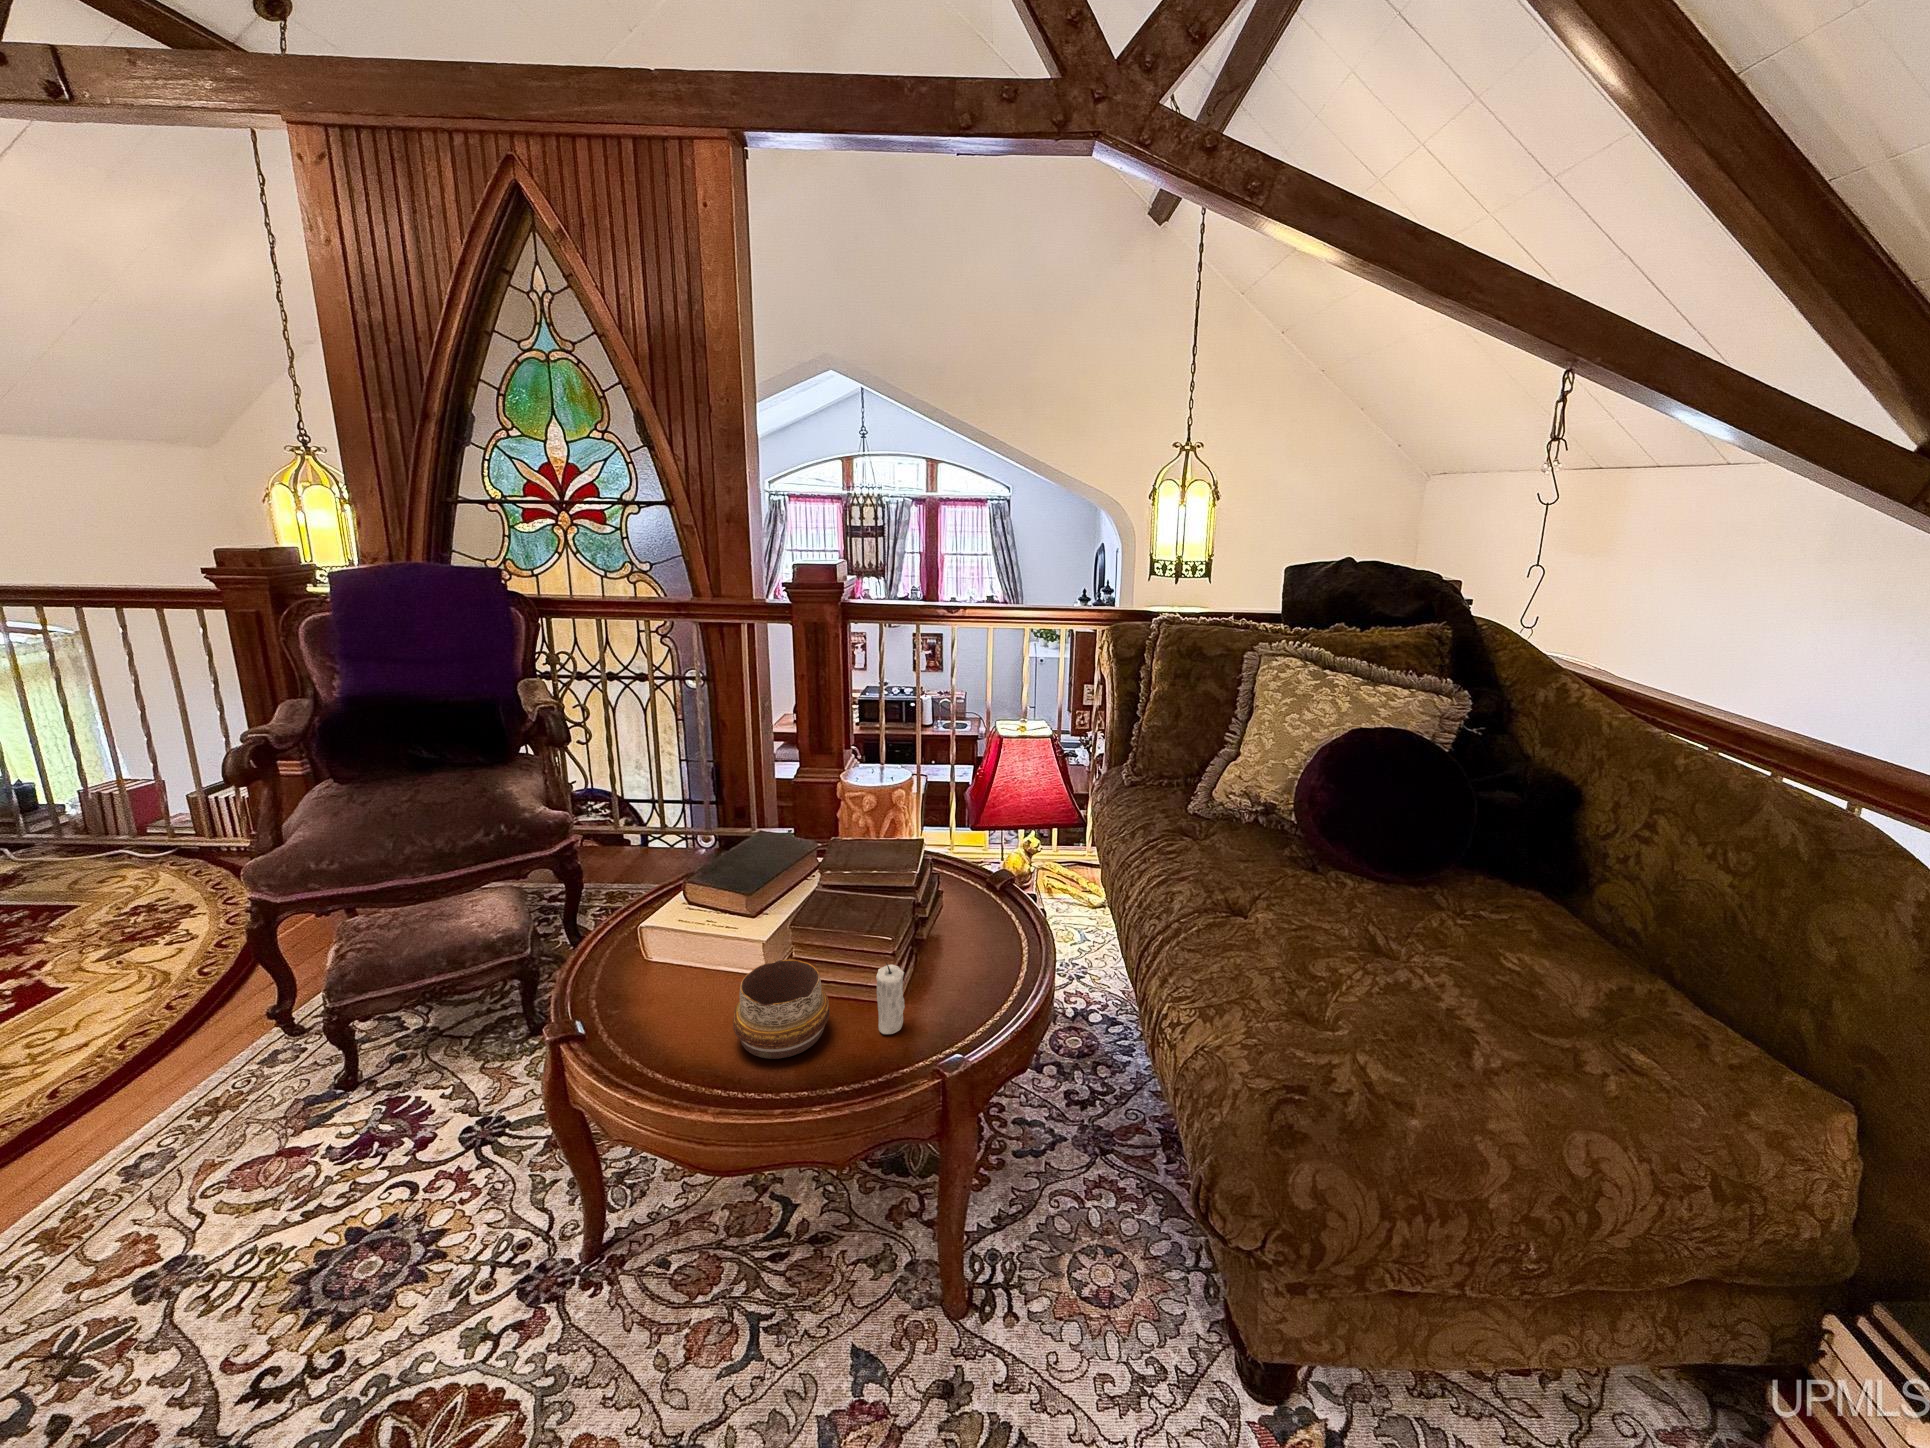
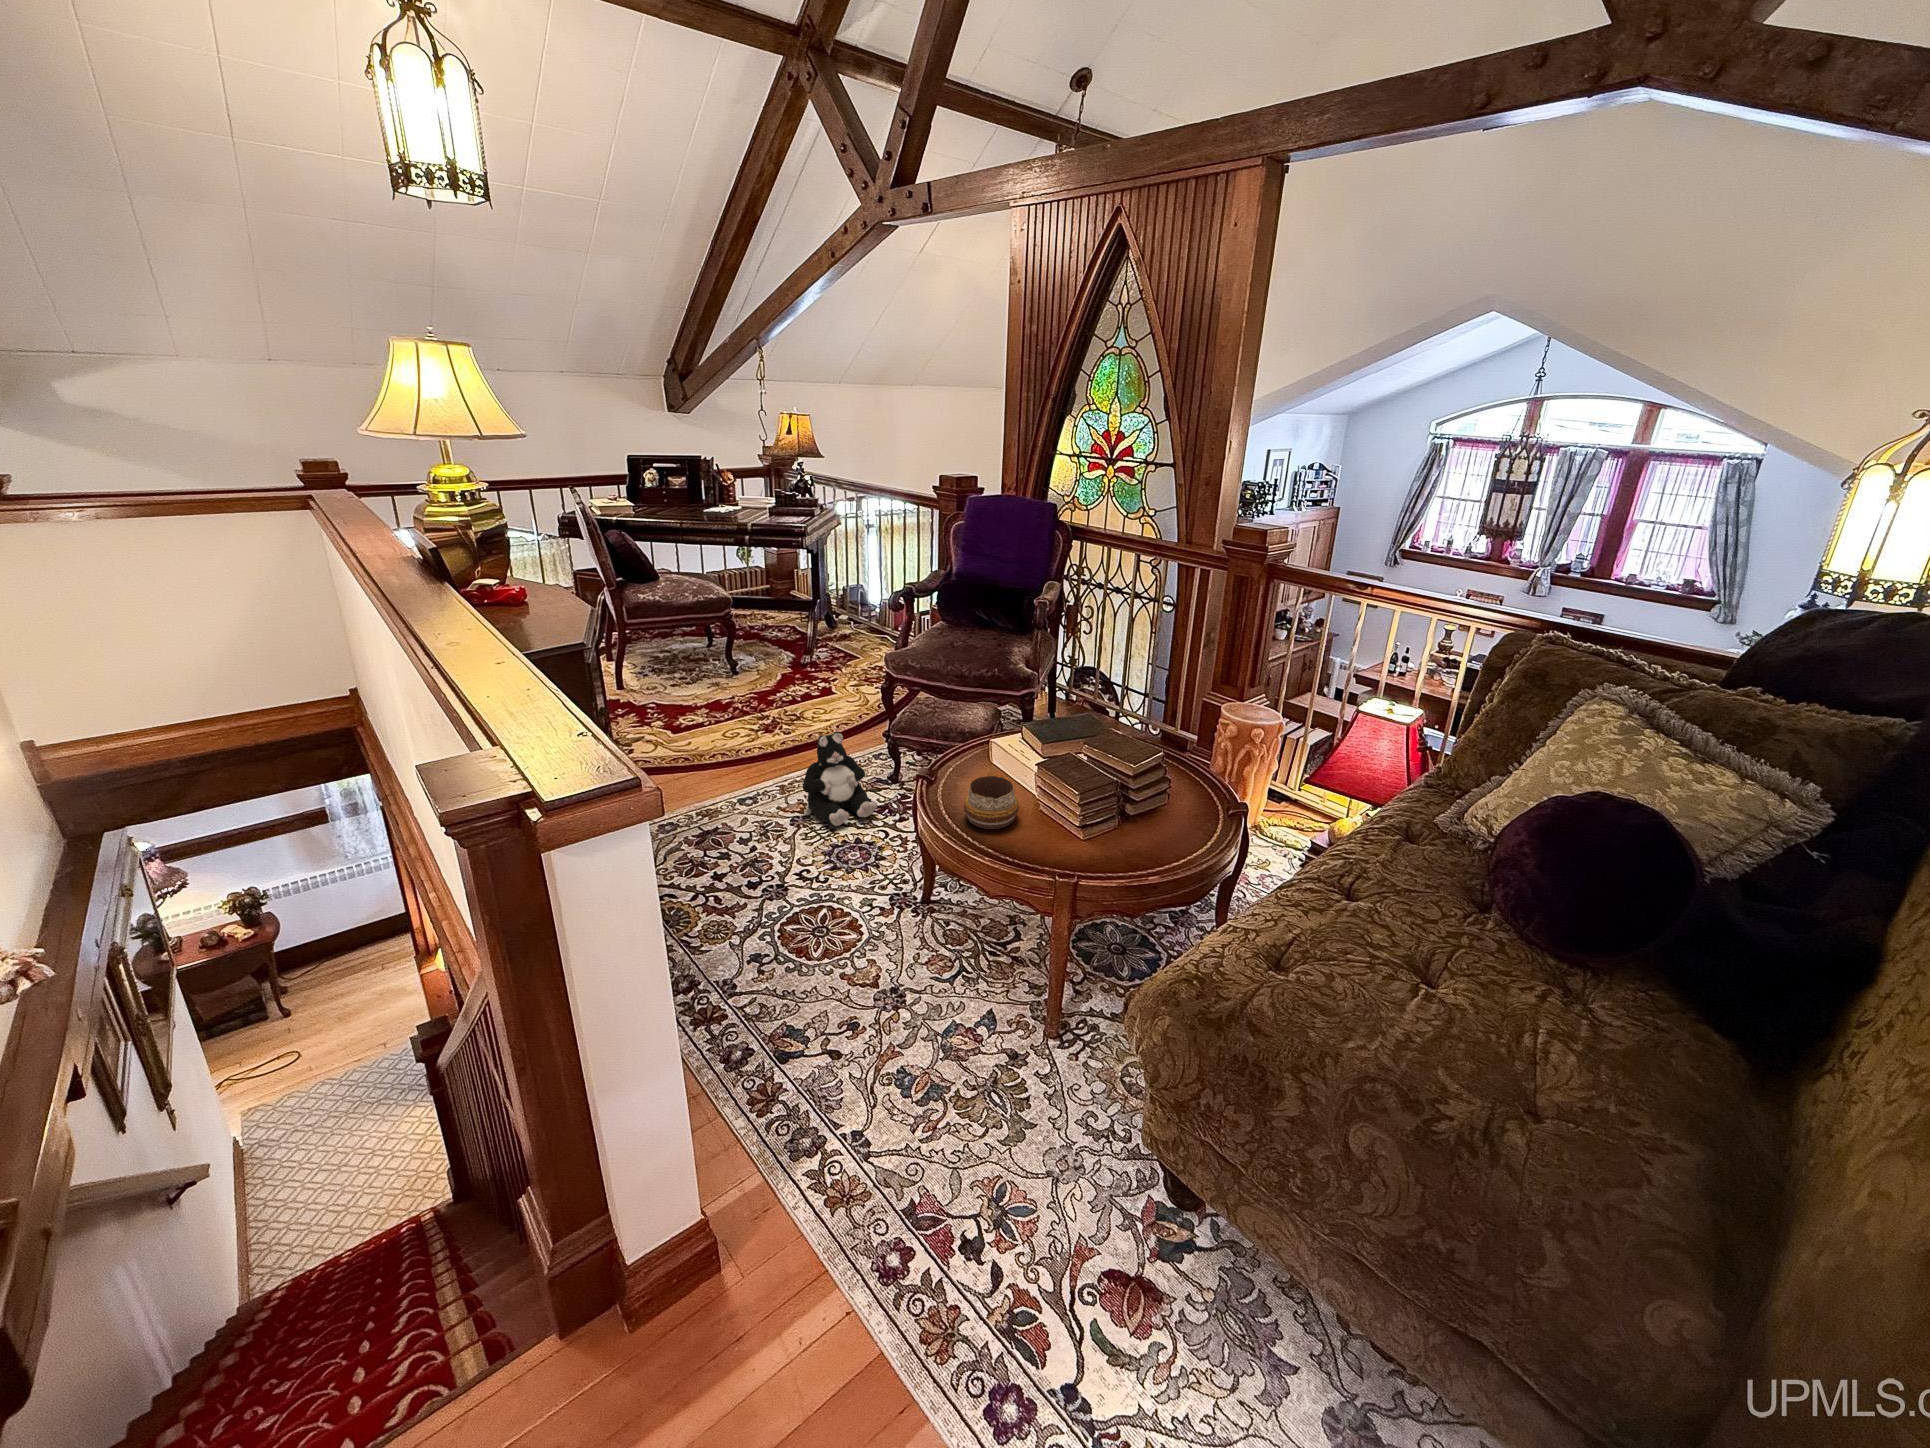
candle: present [876,963,905,1034] -> none [1034,797,1052,844]
plush toy: none [146,1044,364,1244] -> present [803,732,877,826]

